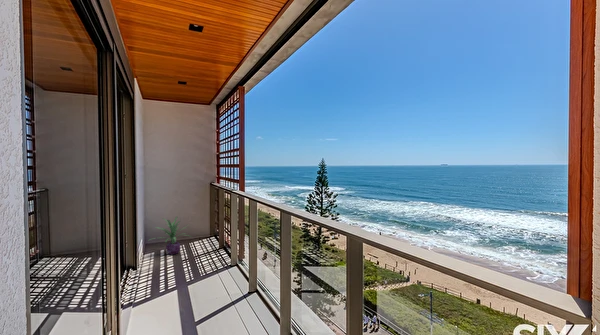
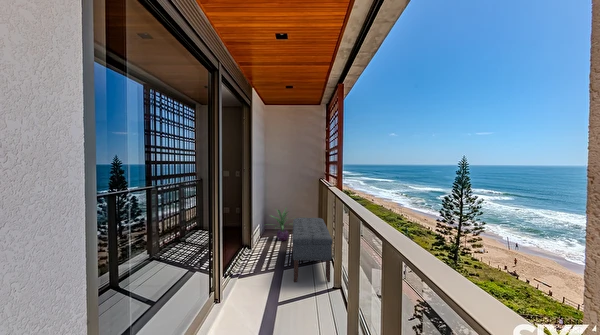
bench: none [190,224,245,296] -> present [292,218,332,282]

